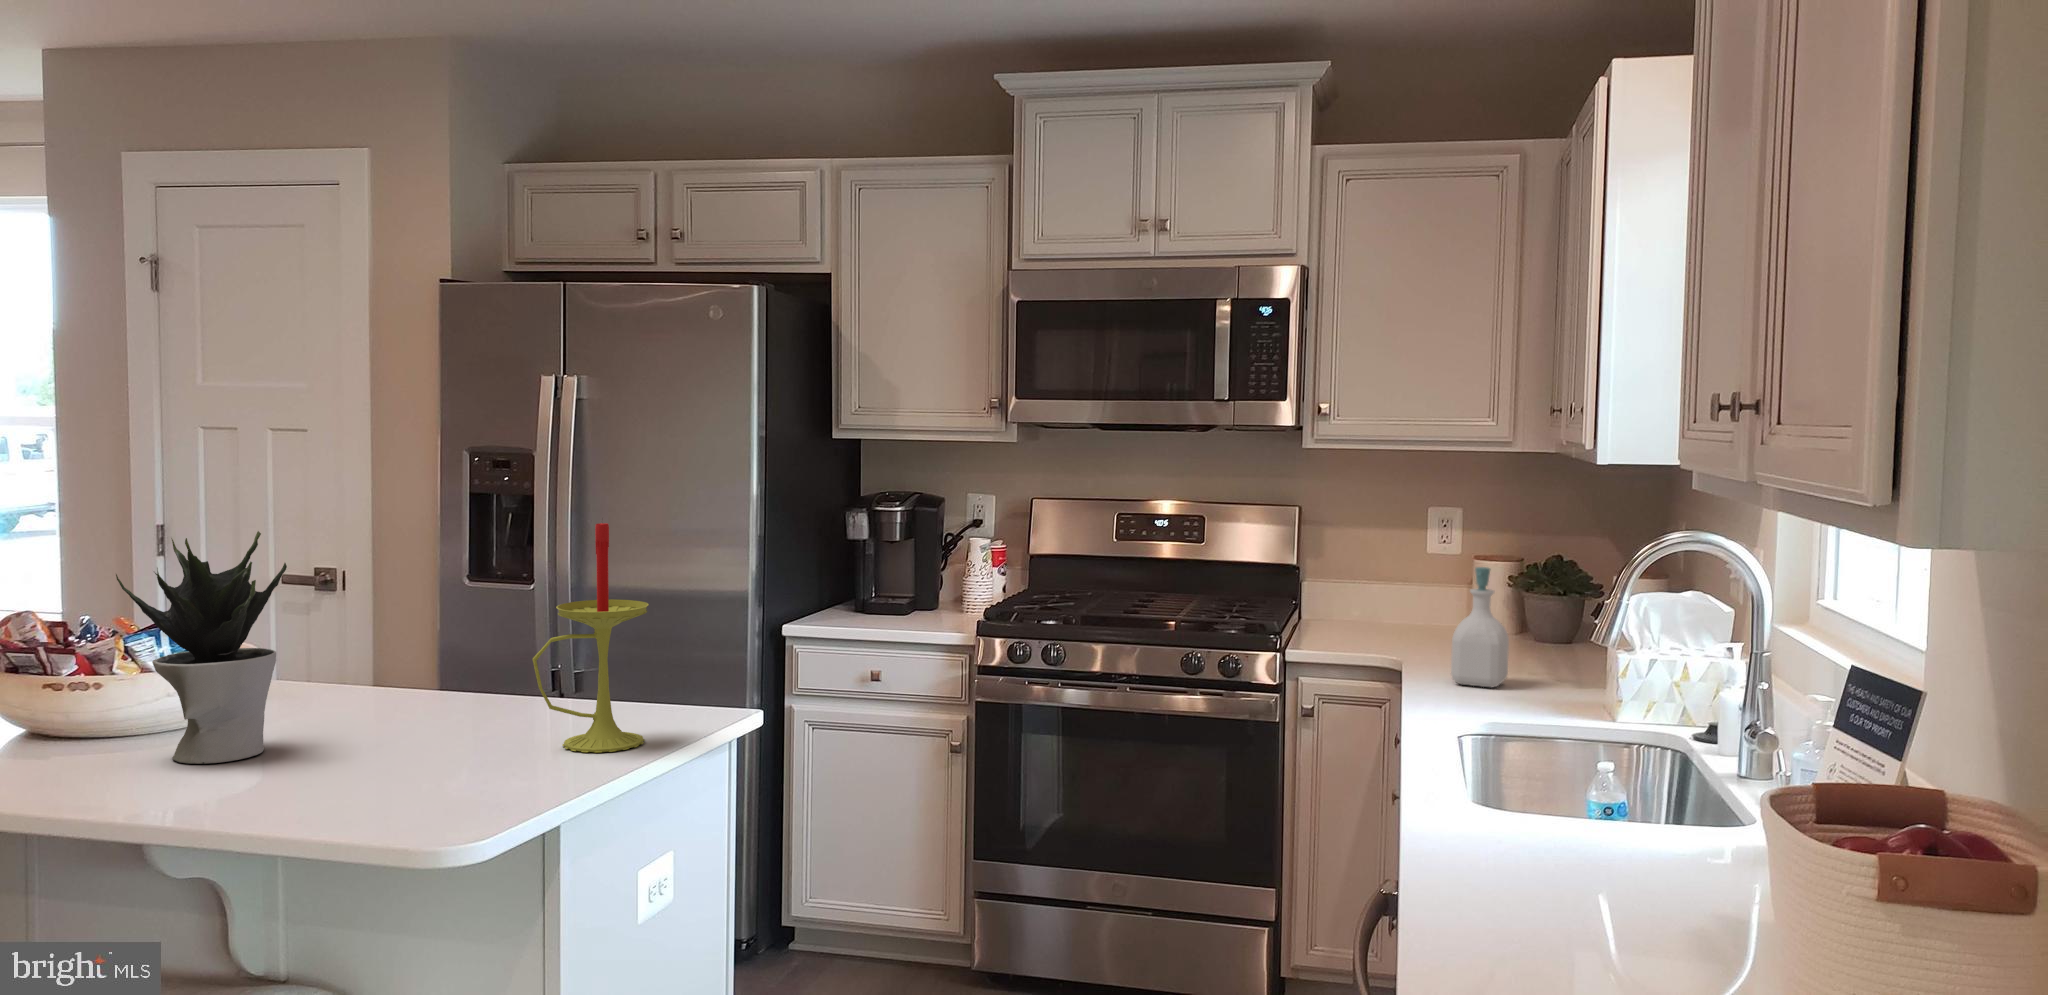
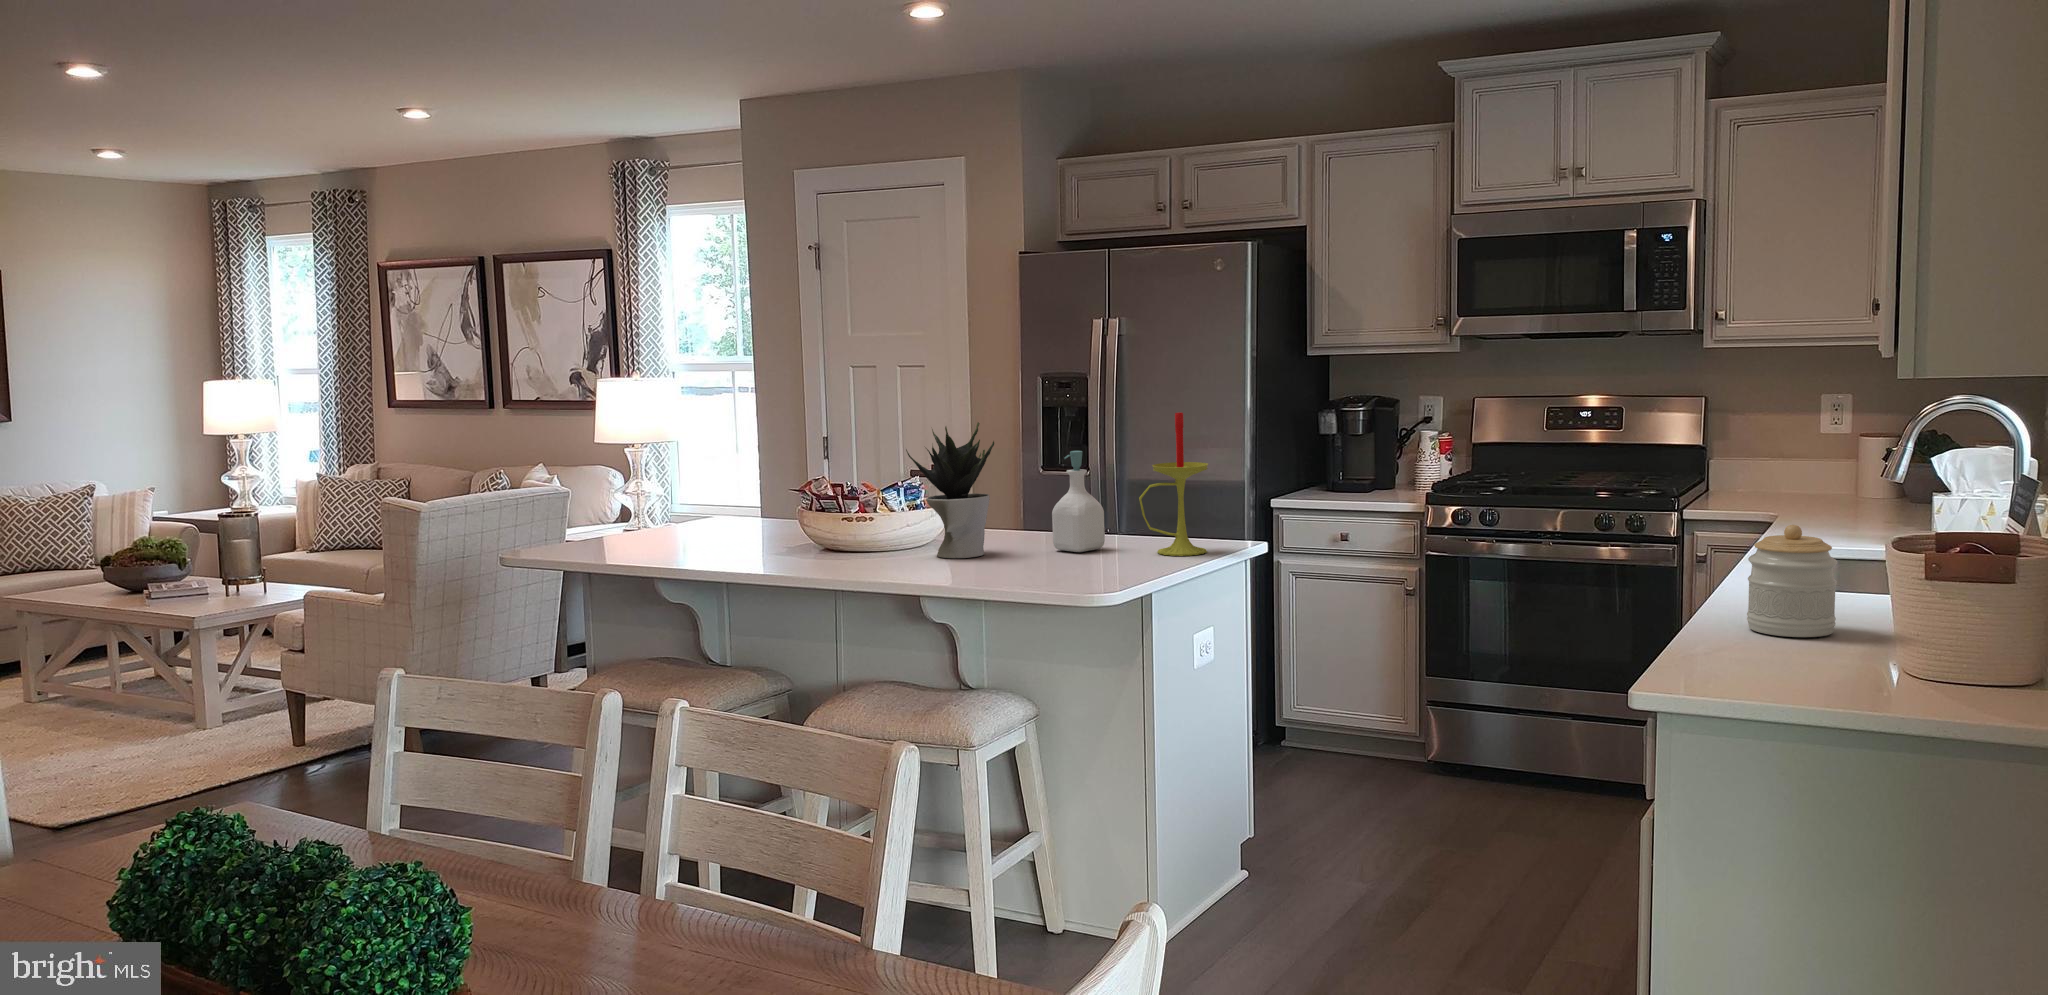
soap bottle: present [1451,567,1509,687] -> present [1052,451,1105,552]
jar: none [1465,740,1600,927] -> present [1747,525,1837,637]

